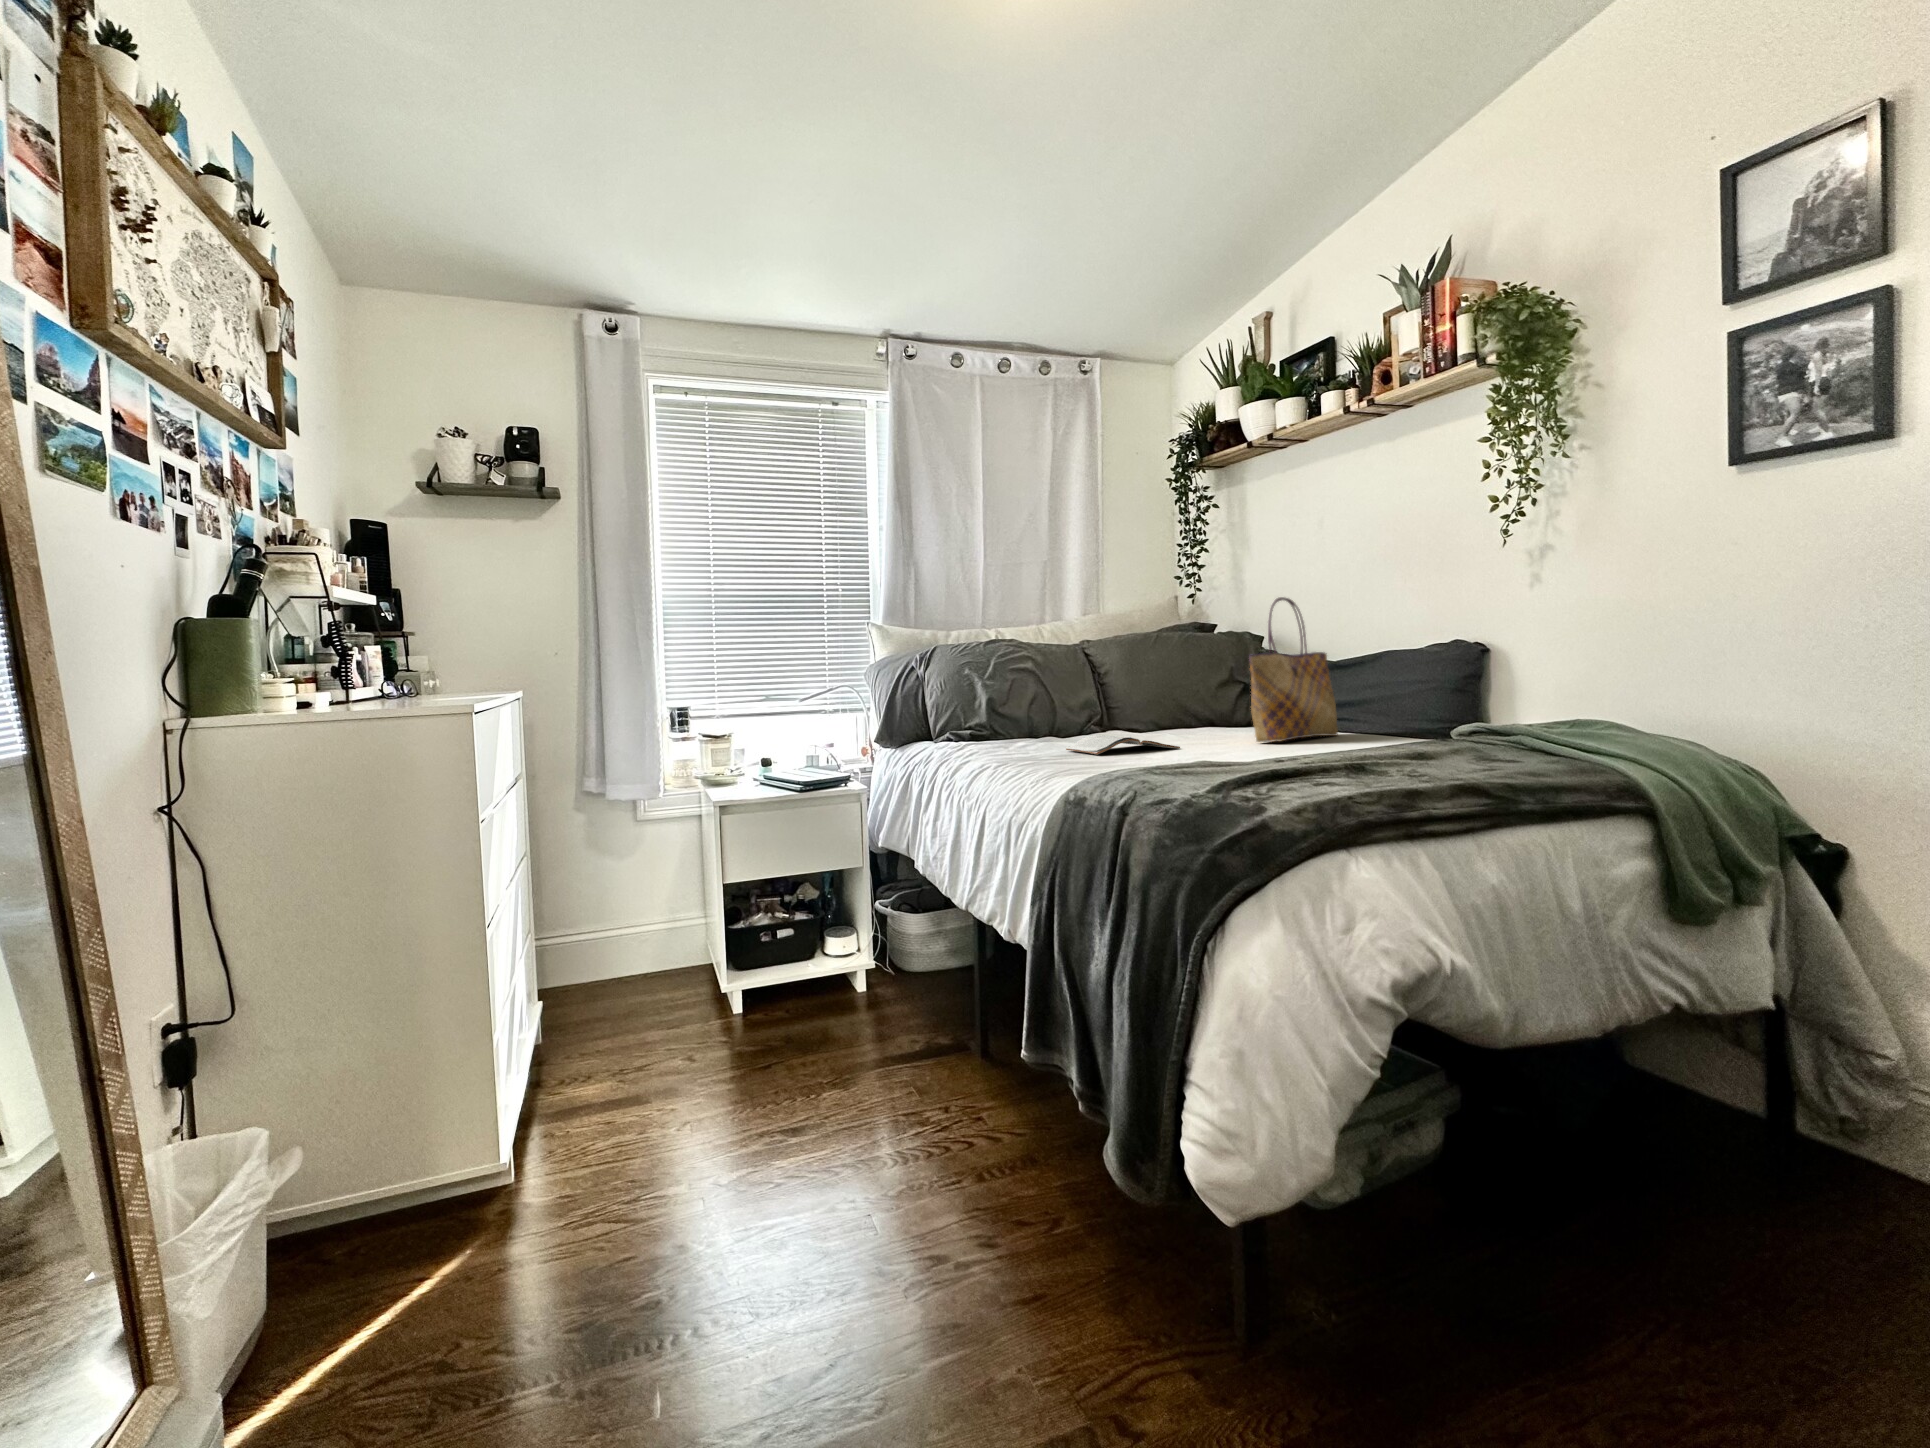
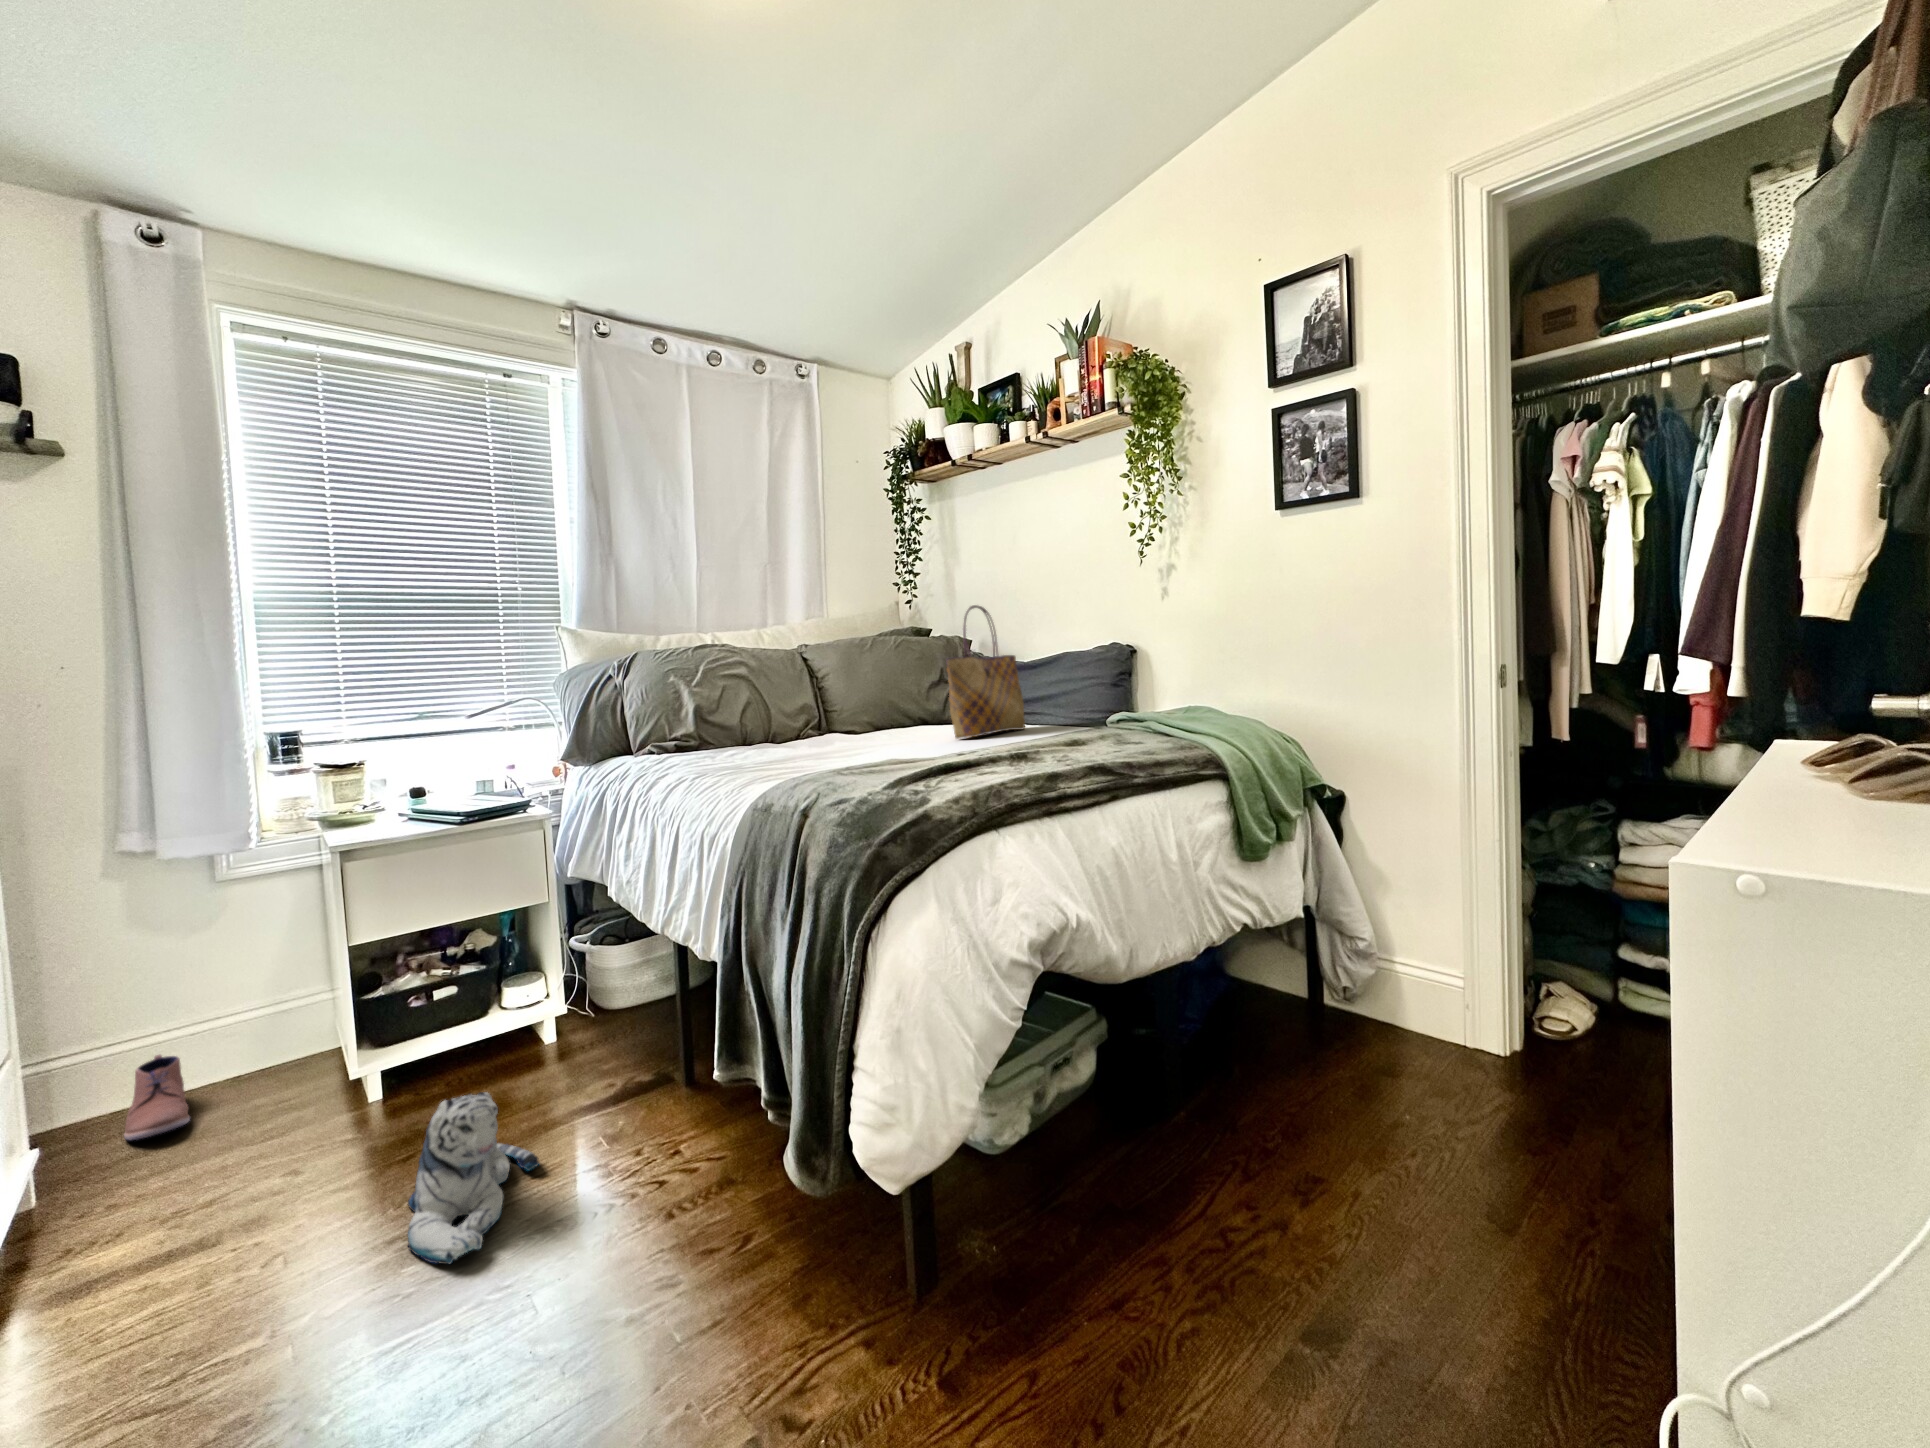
magazine: present [1066,735,1180,754] -> none [775,740,886,760]
shoe: none [586,945,623,1007] -> present [124,1055,190,1140]
plush toy: none [767,1027,864,1173] -> present [407,1092,539,1264]

